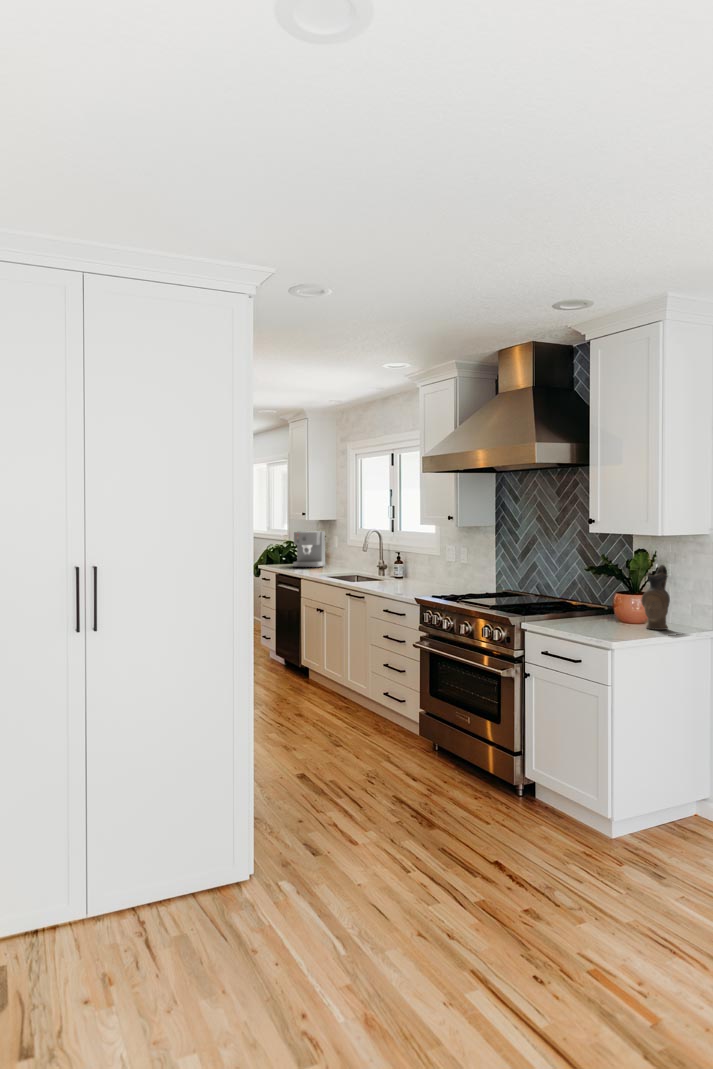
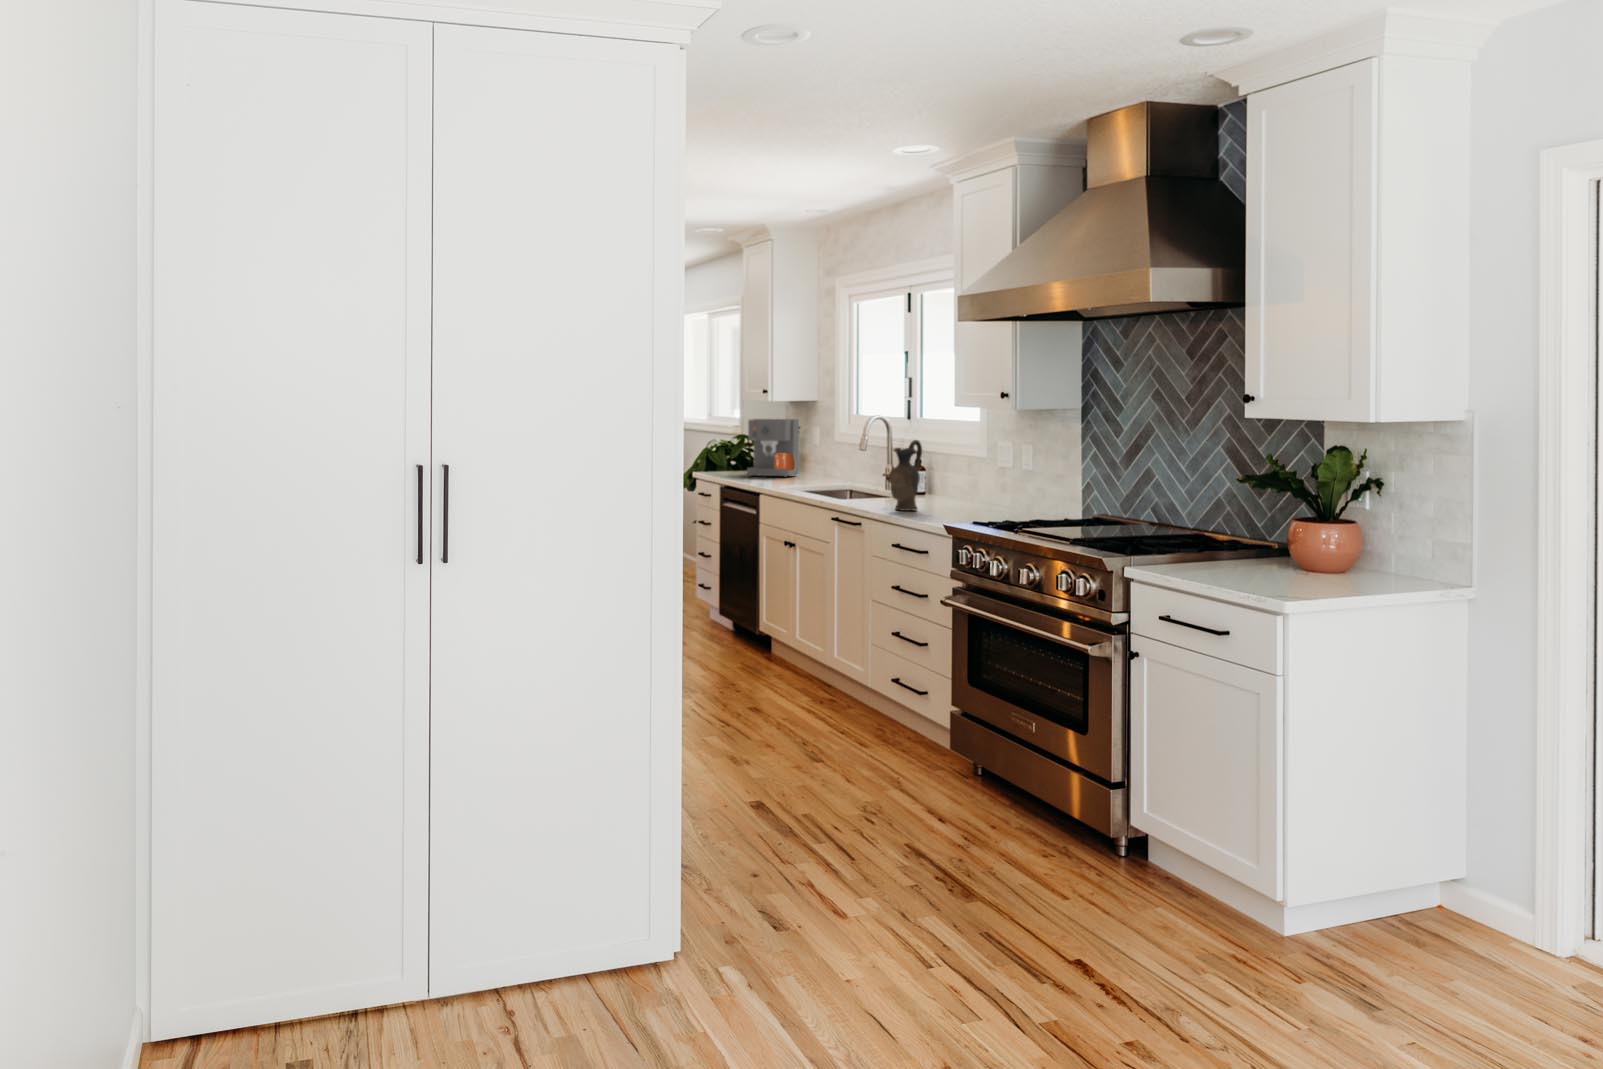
ceramic pitcher: present [641,565,670,630] -> present [889,440,922,511]

